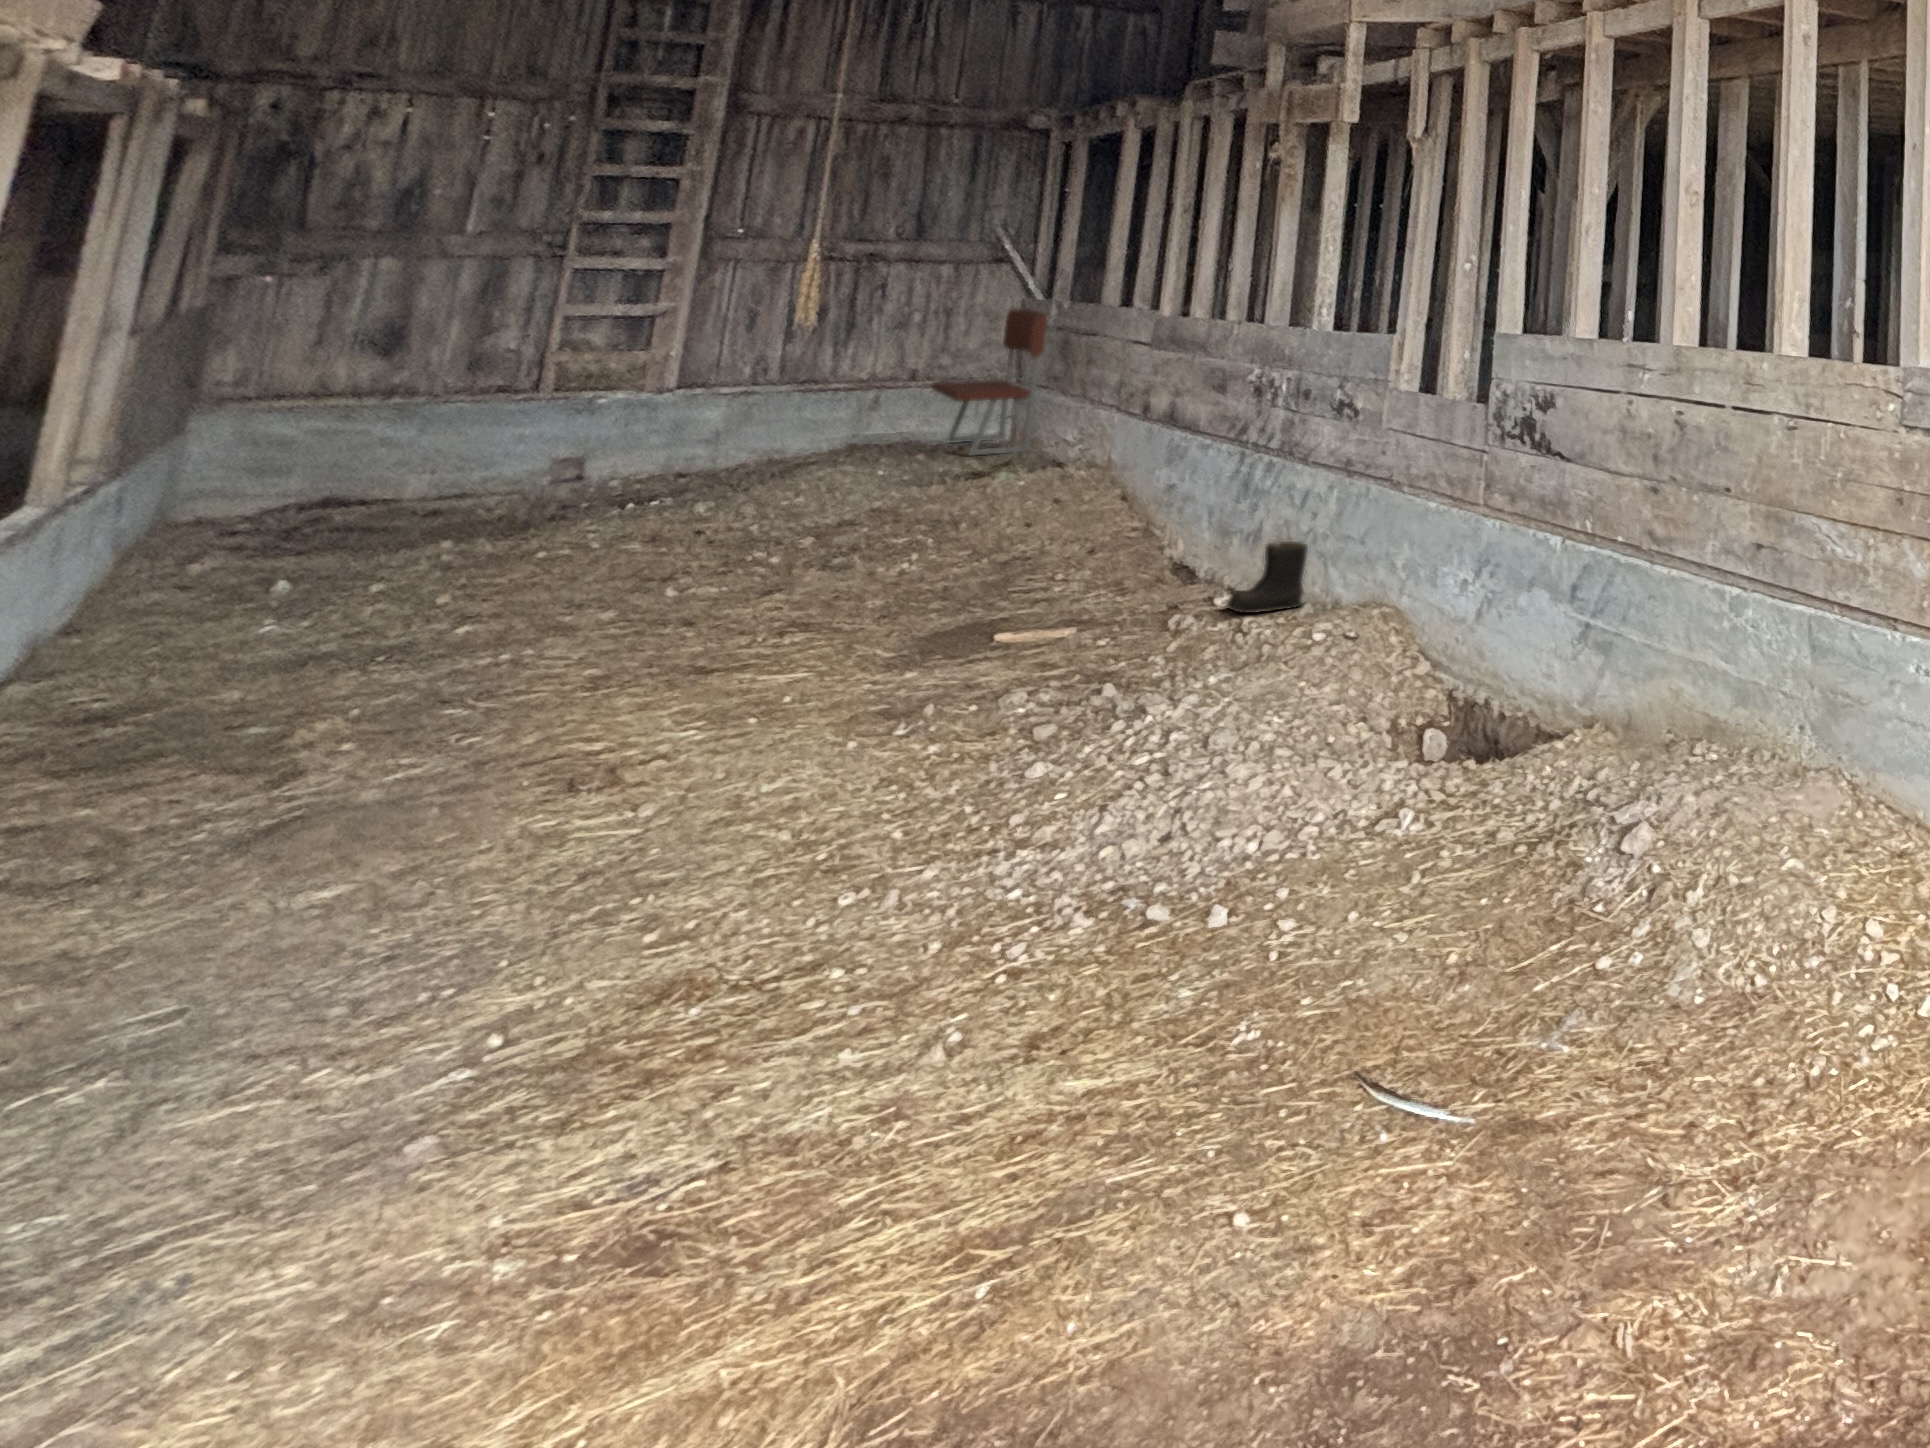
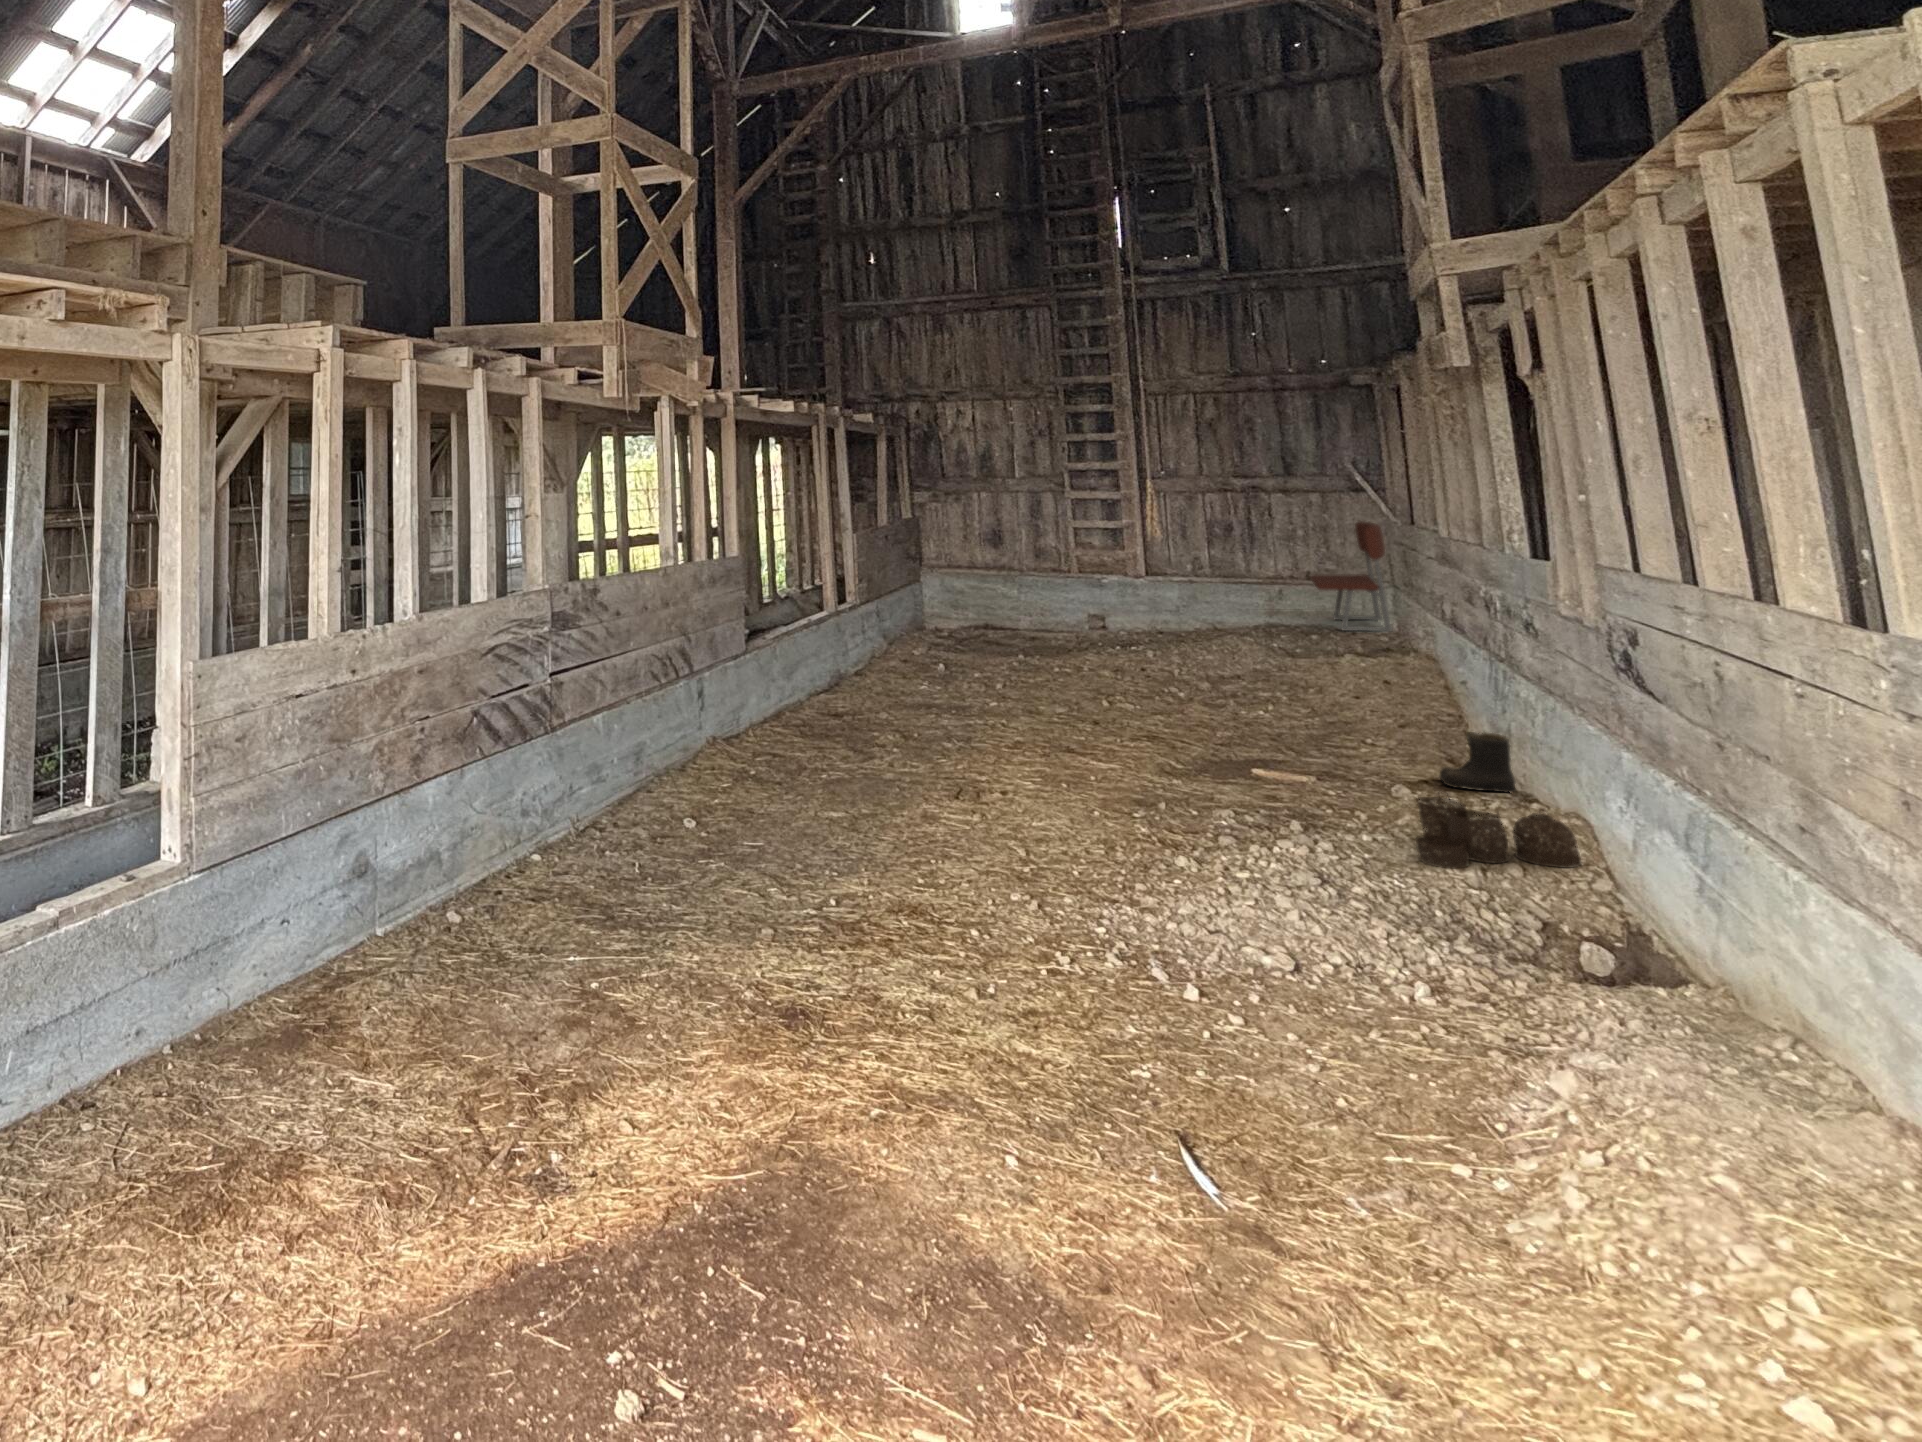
woven basket: none [1273,607,1418,697] -> present [1416,797,1582,868]

